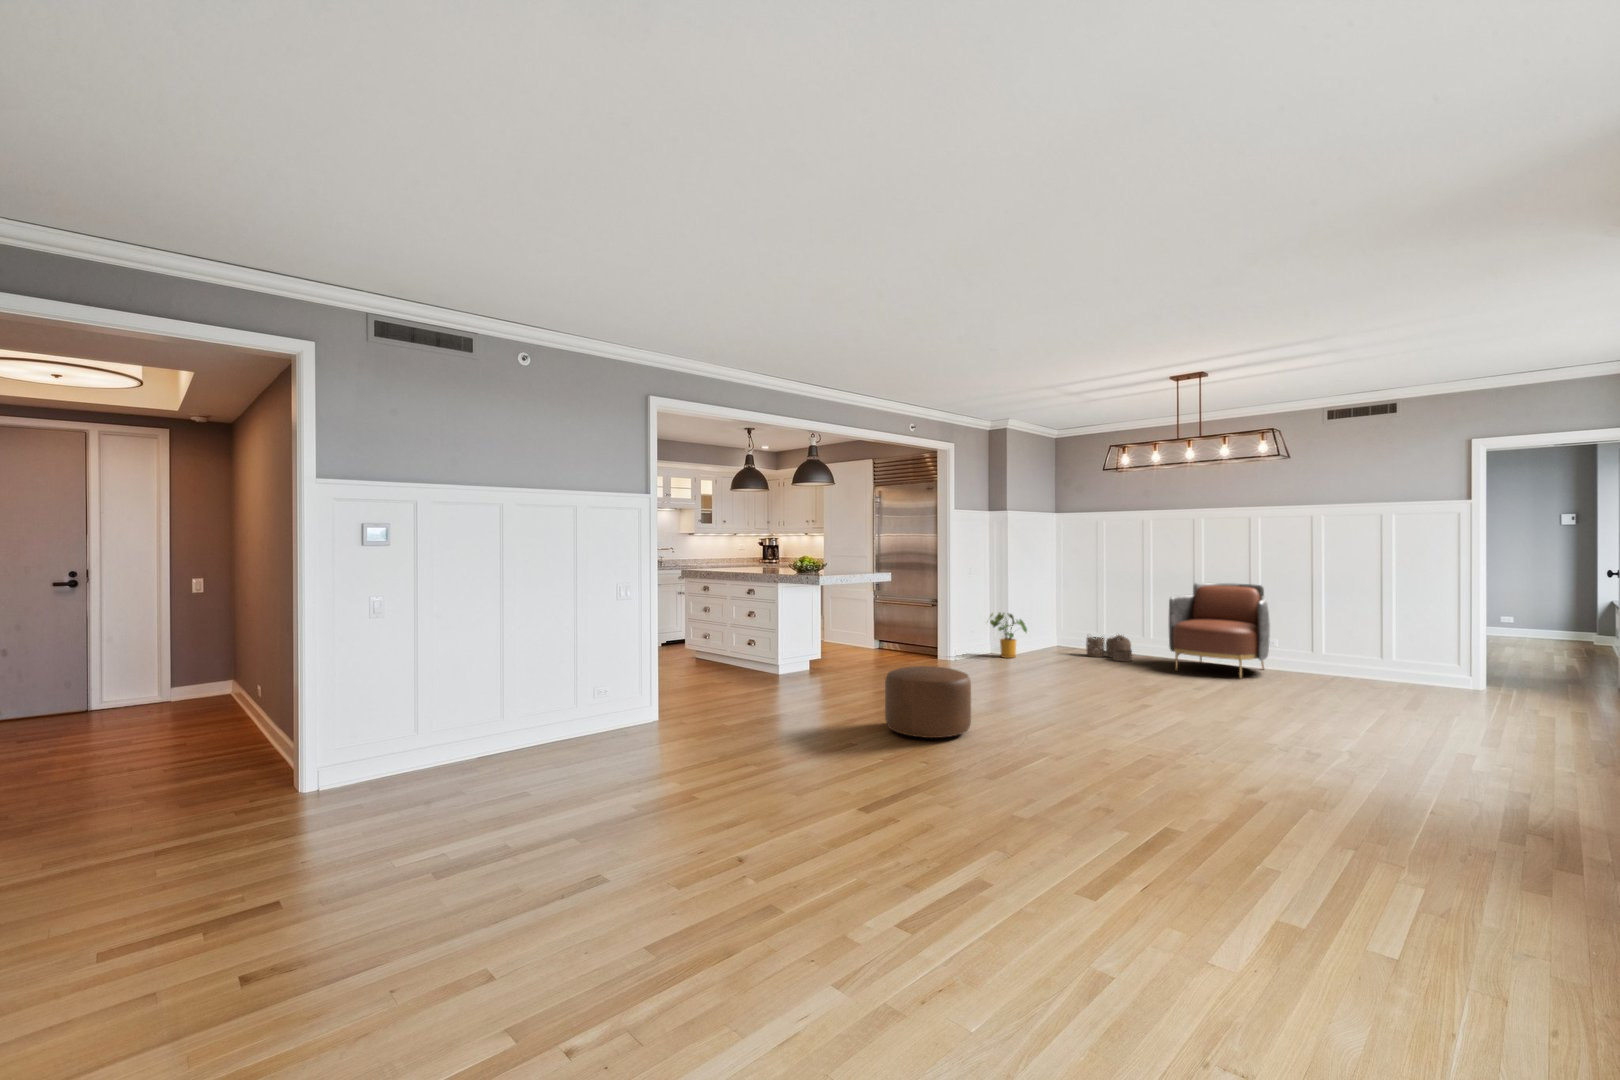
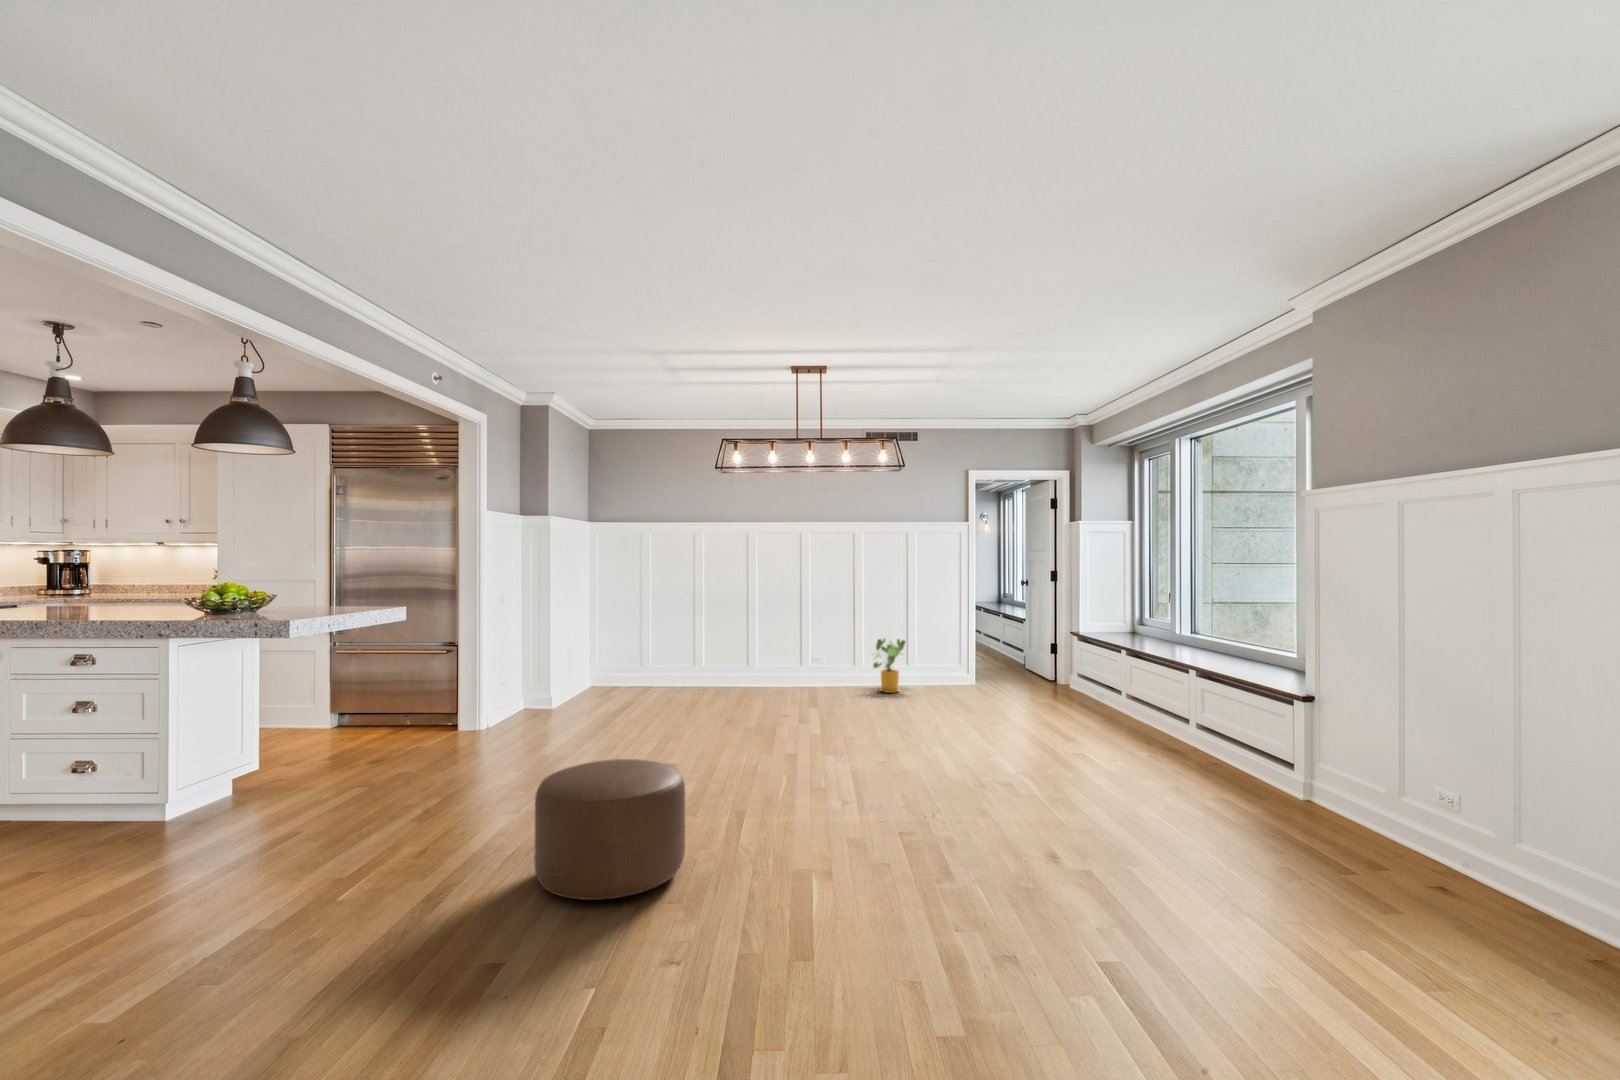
armchair: present [1169,583,1270,678] -> none [739,601,832,701]
house plant: present [990,613,1027,658] -> present [873,639,905,693]
woven basket: present [1086,635,1132,662] -> none [640,664,696,698]

